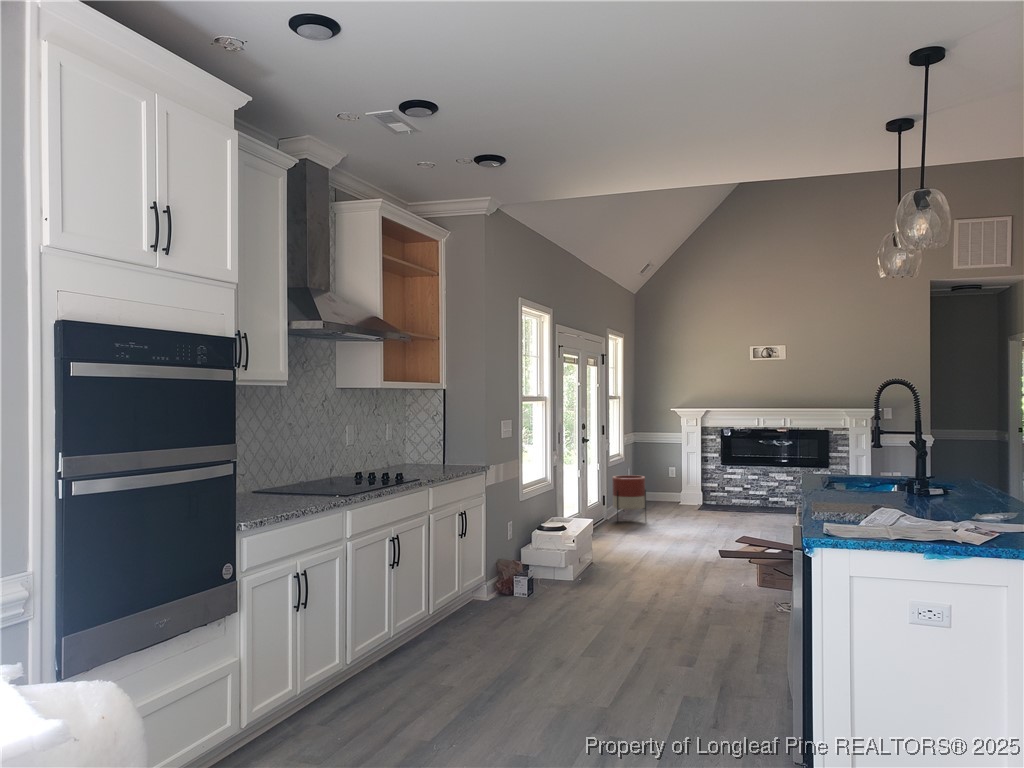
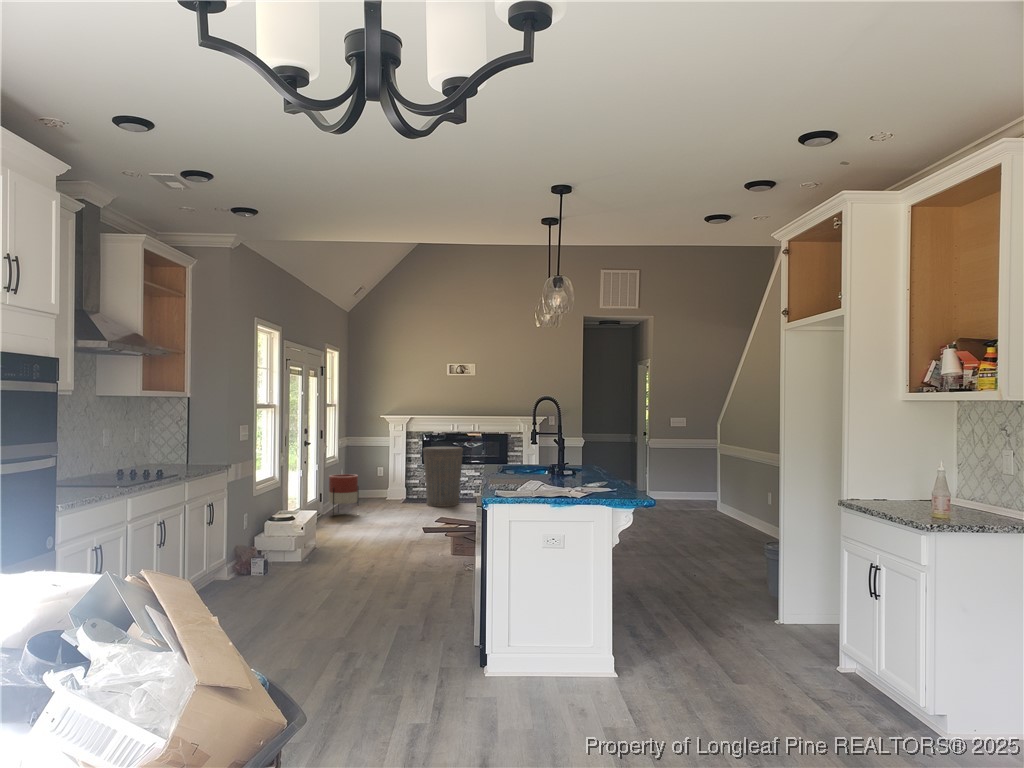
trash can: none [722,445,772,517] -> present [423,447,463,507]

